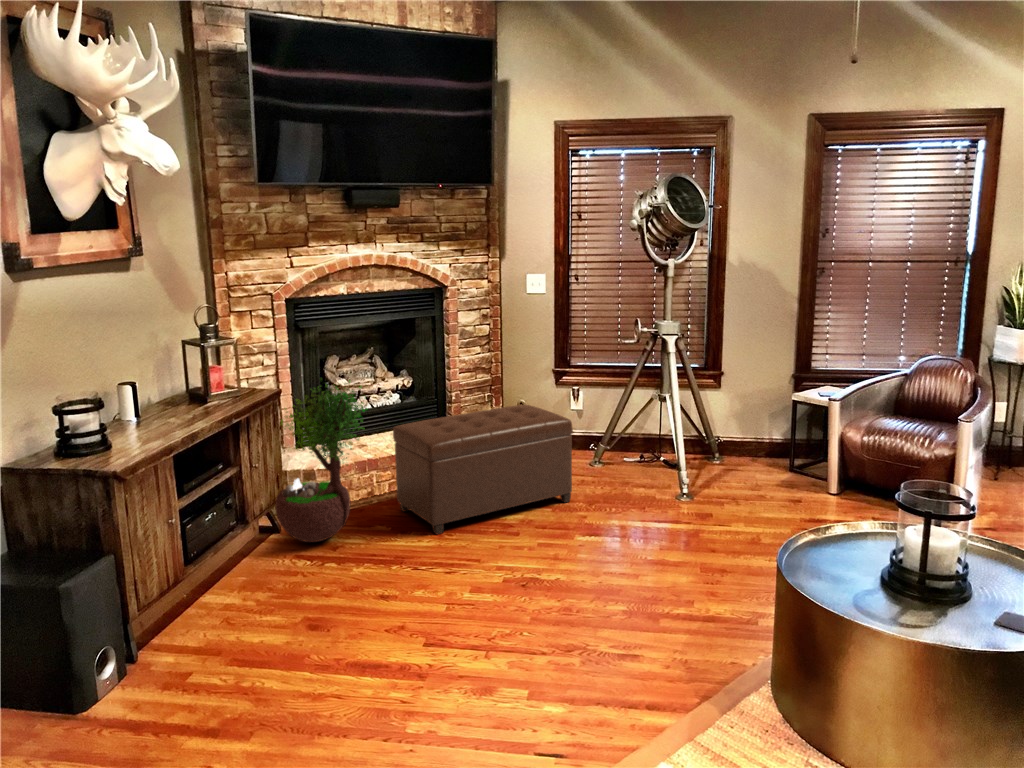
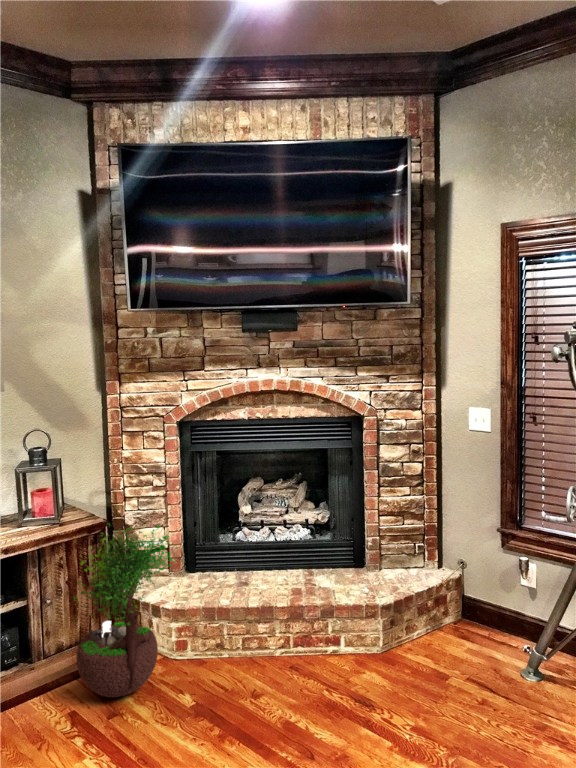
ottoman: present [393,405,573,534] -> none [215,579,432,733]

